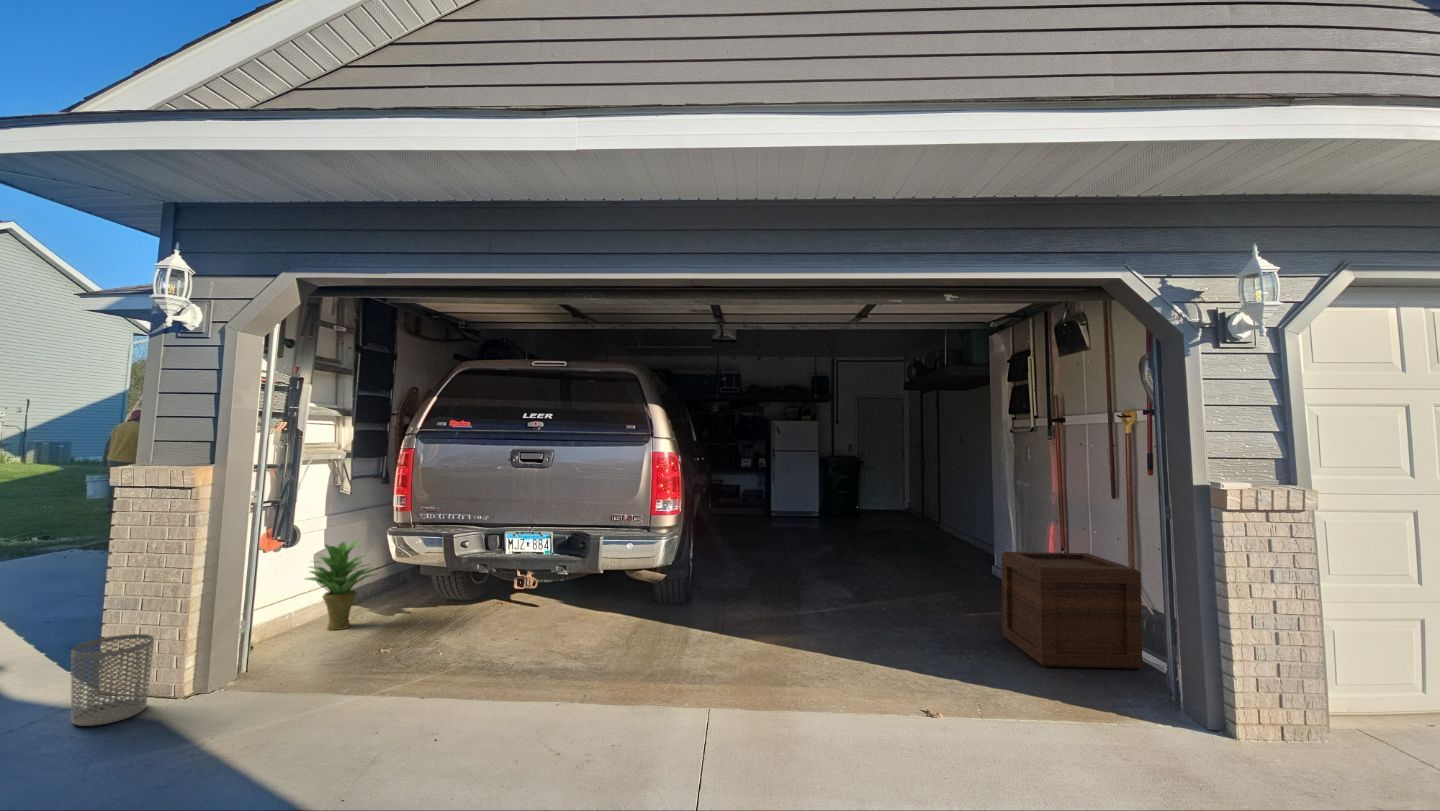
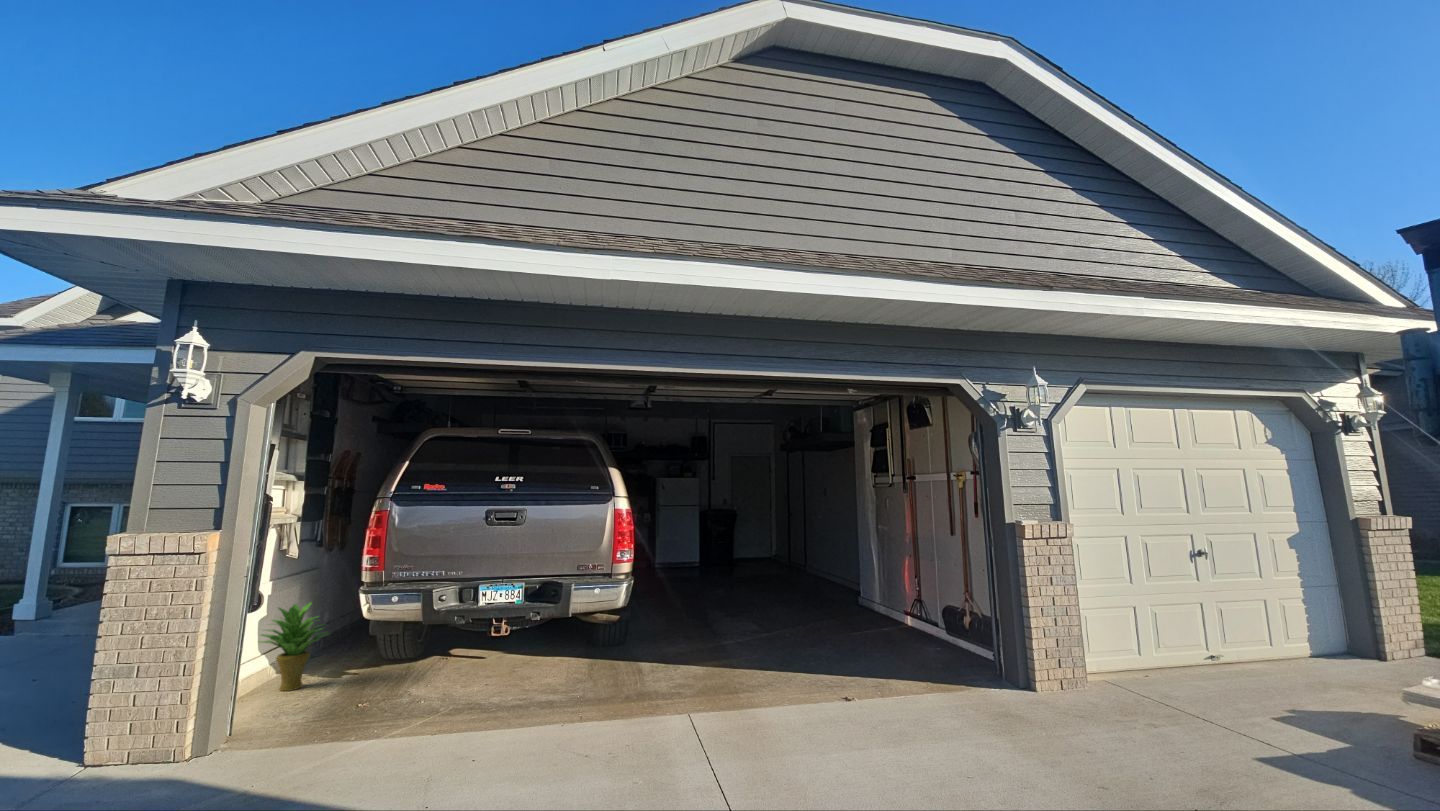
wooden crate: present [1002,552,1142,669] -> none [875,579,976,665]
waste bin: present [71,634,154,726] -> none [82,697,164,788]

